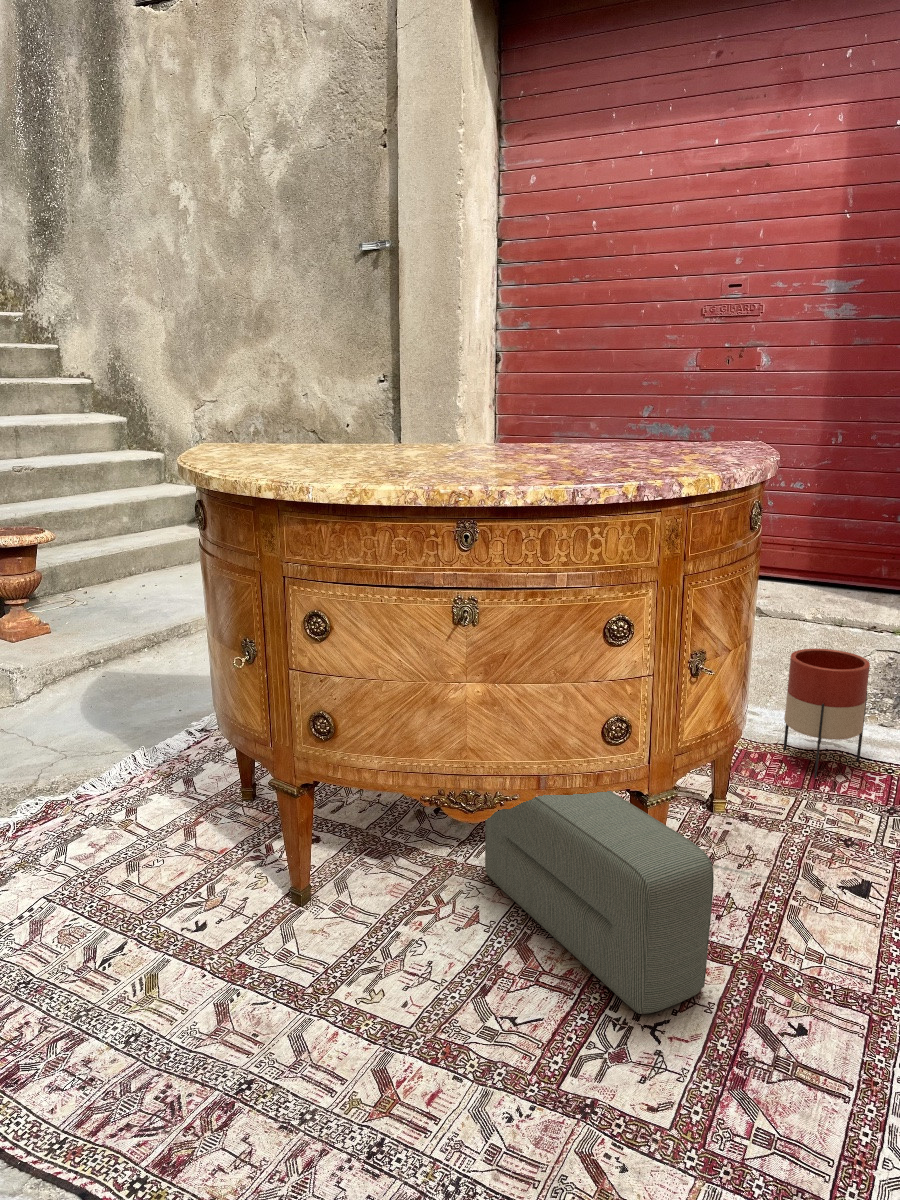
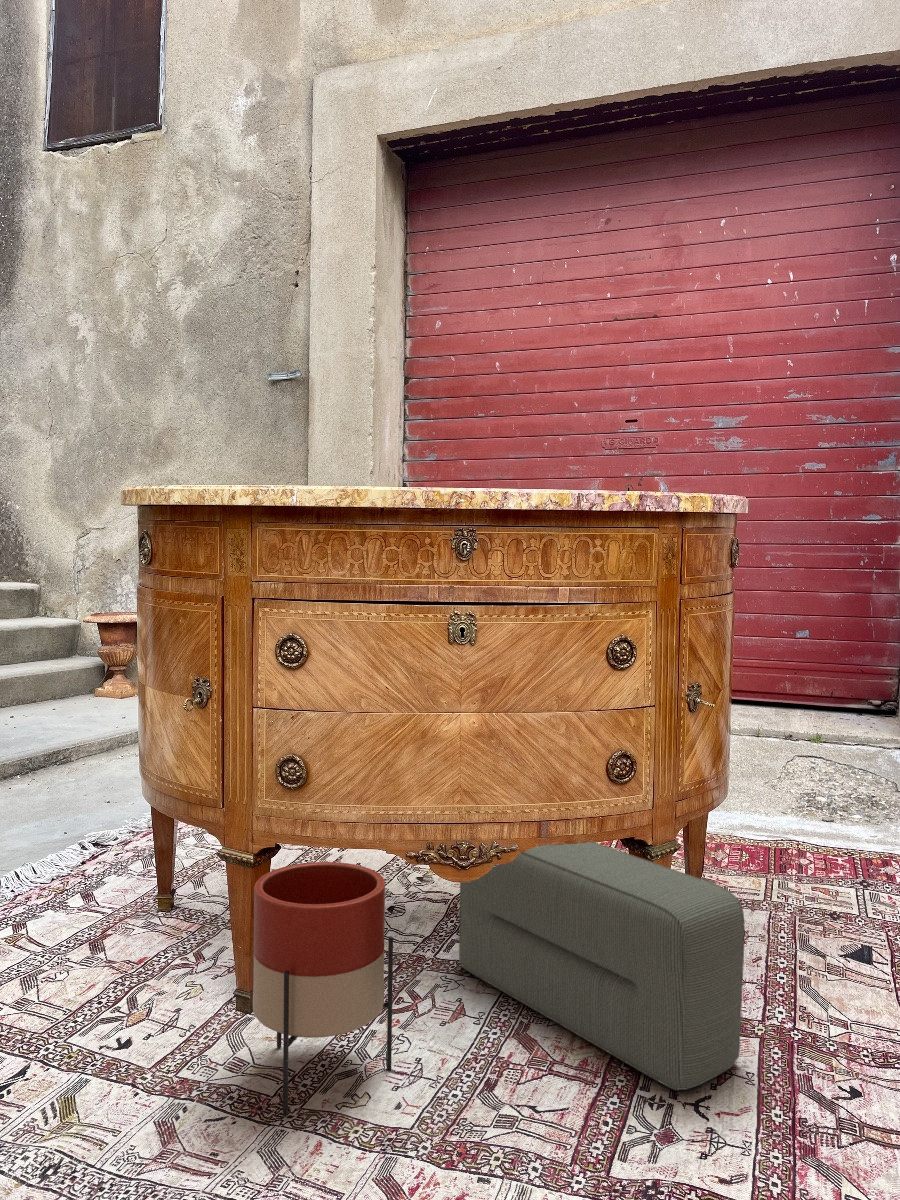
planter: present [783,649,870,779] -> present [253,862,393,1117]

